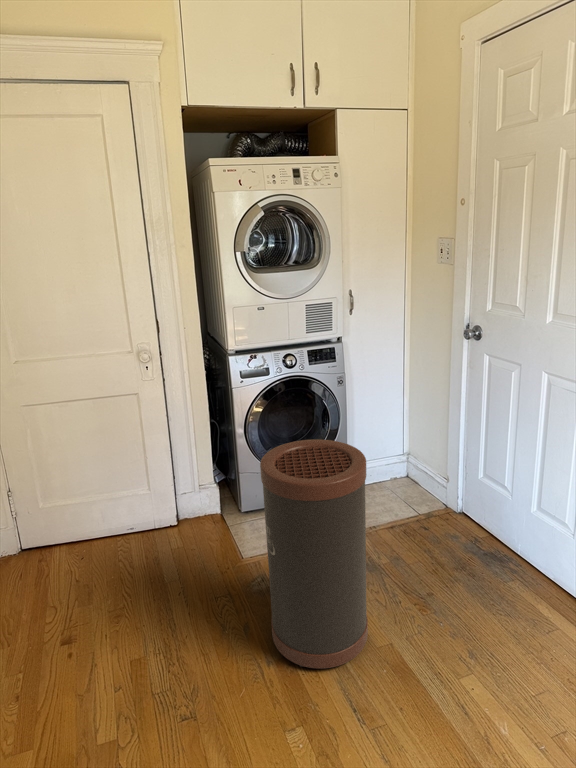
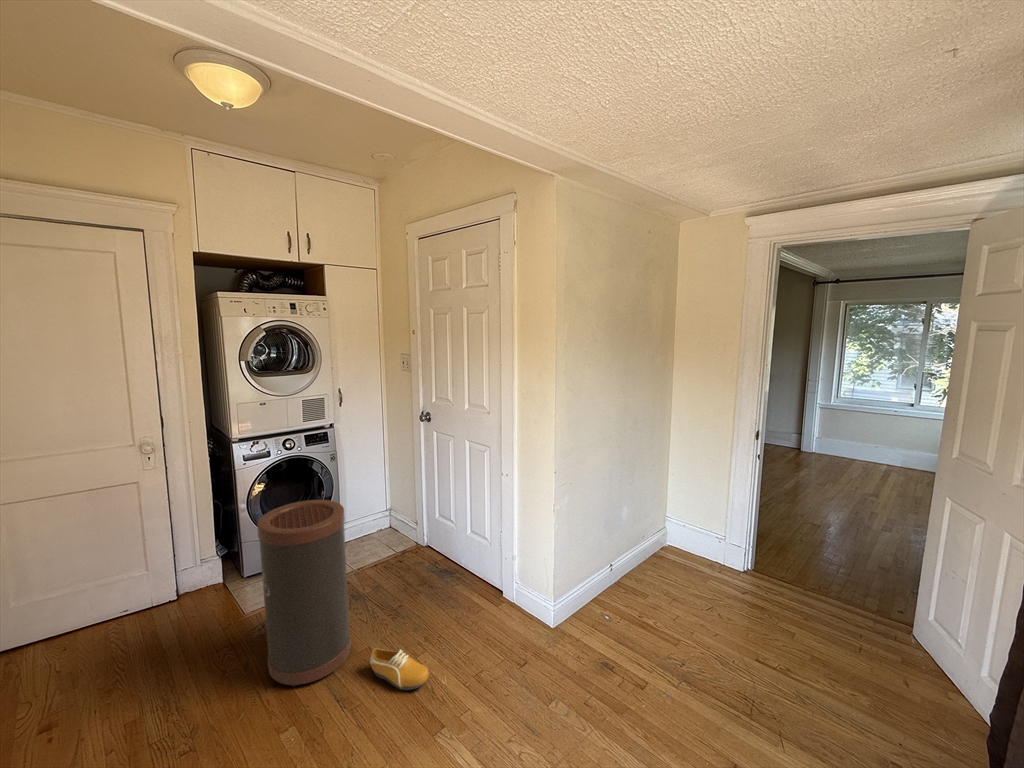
shoe: none [396,650,481,724] -> present [370,648,429,690]

